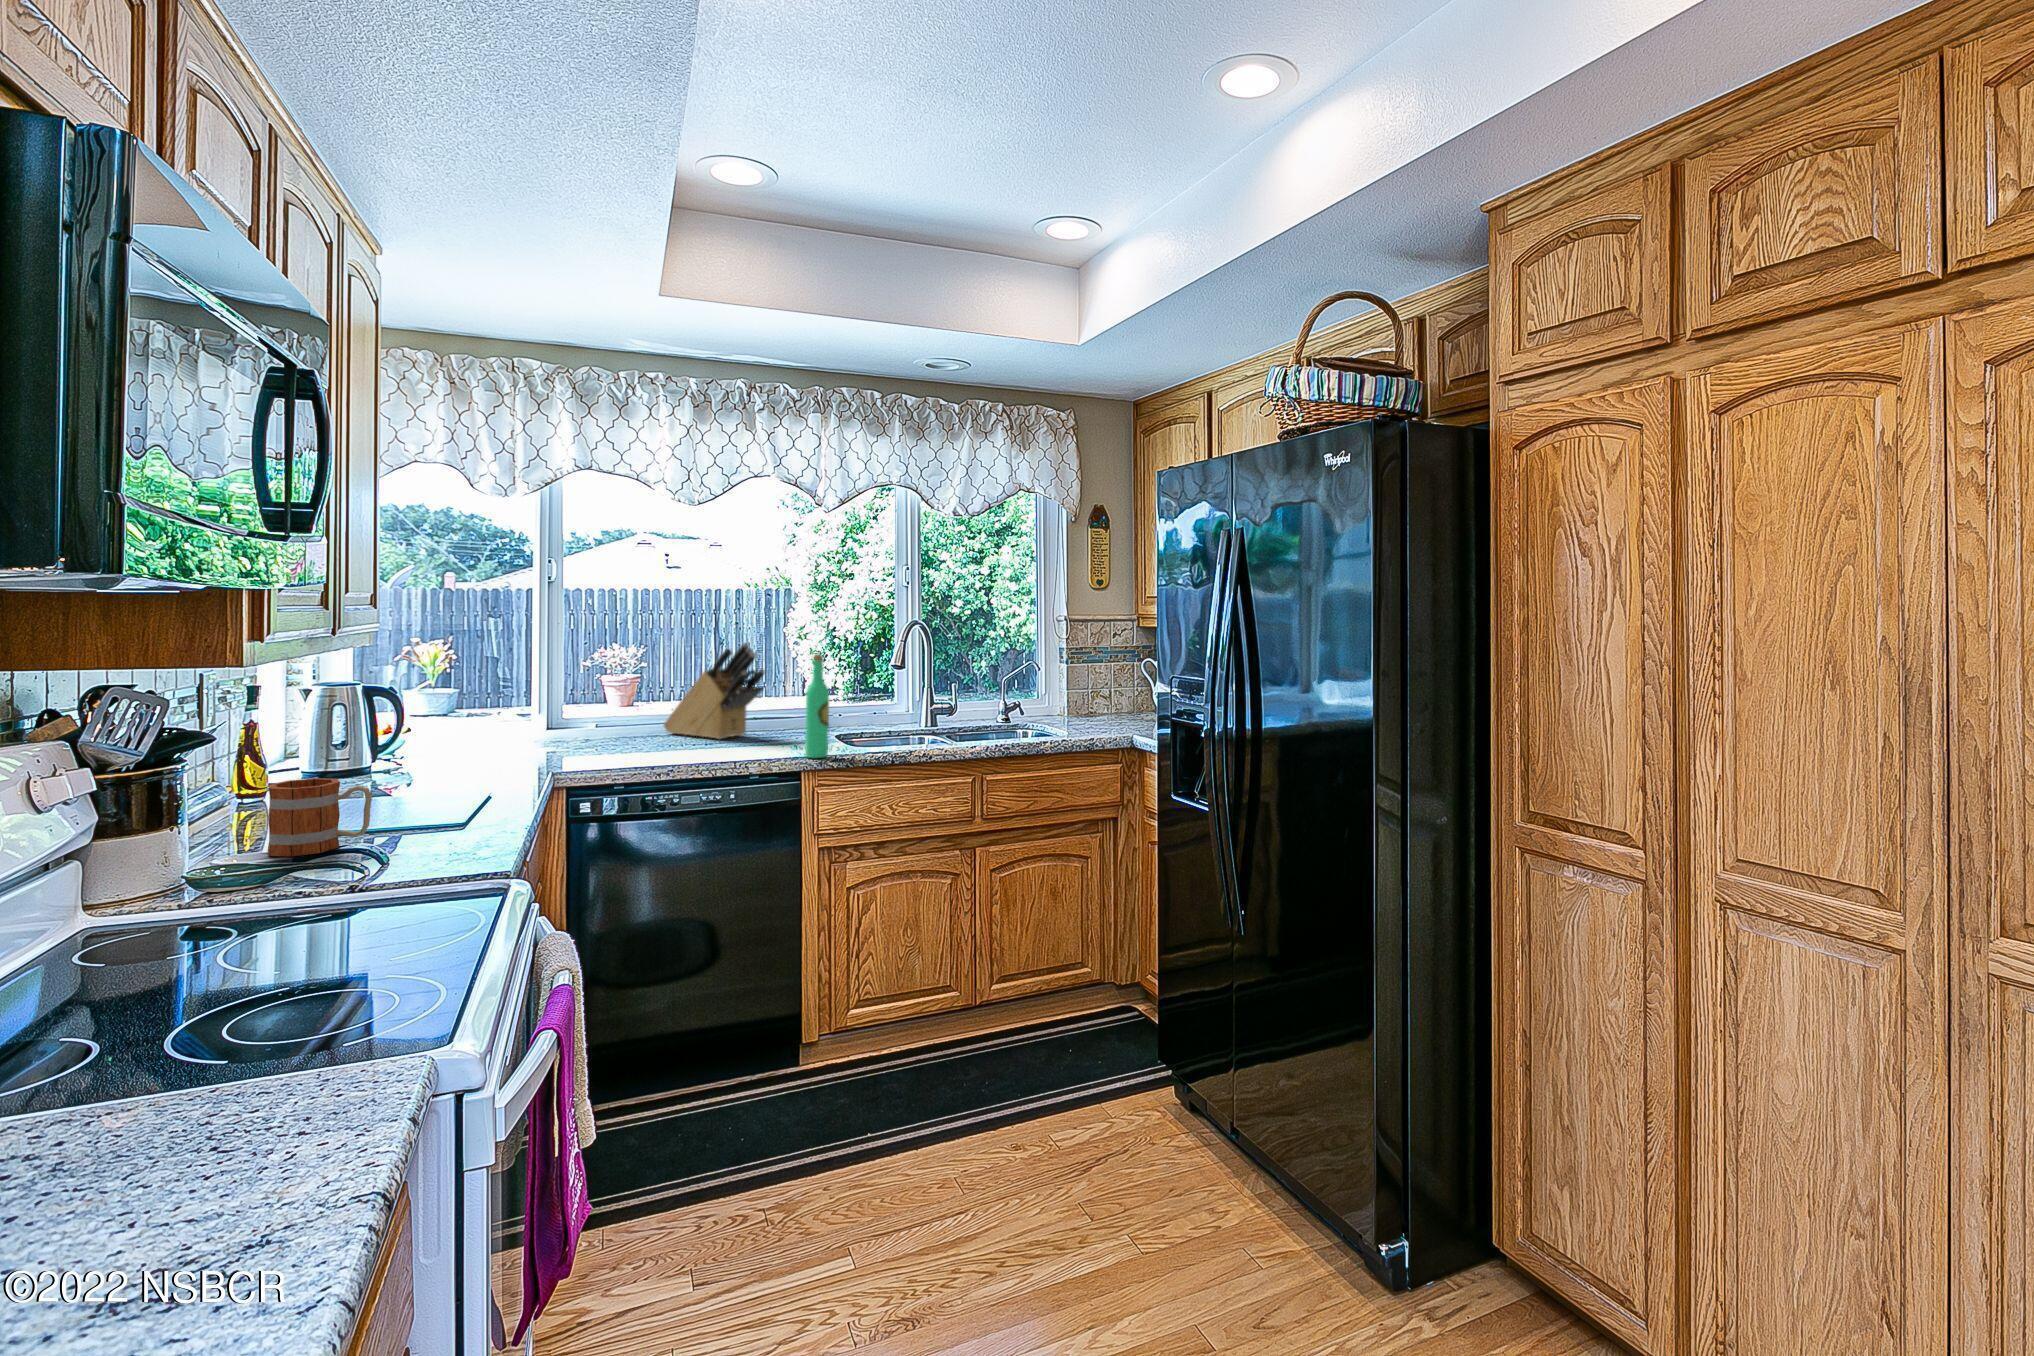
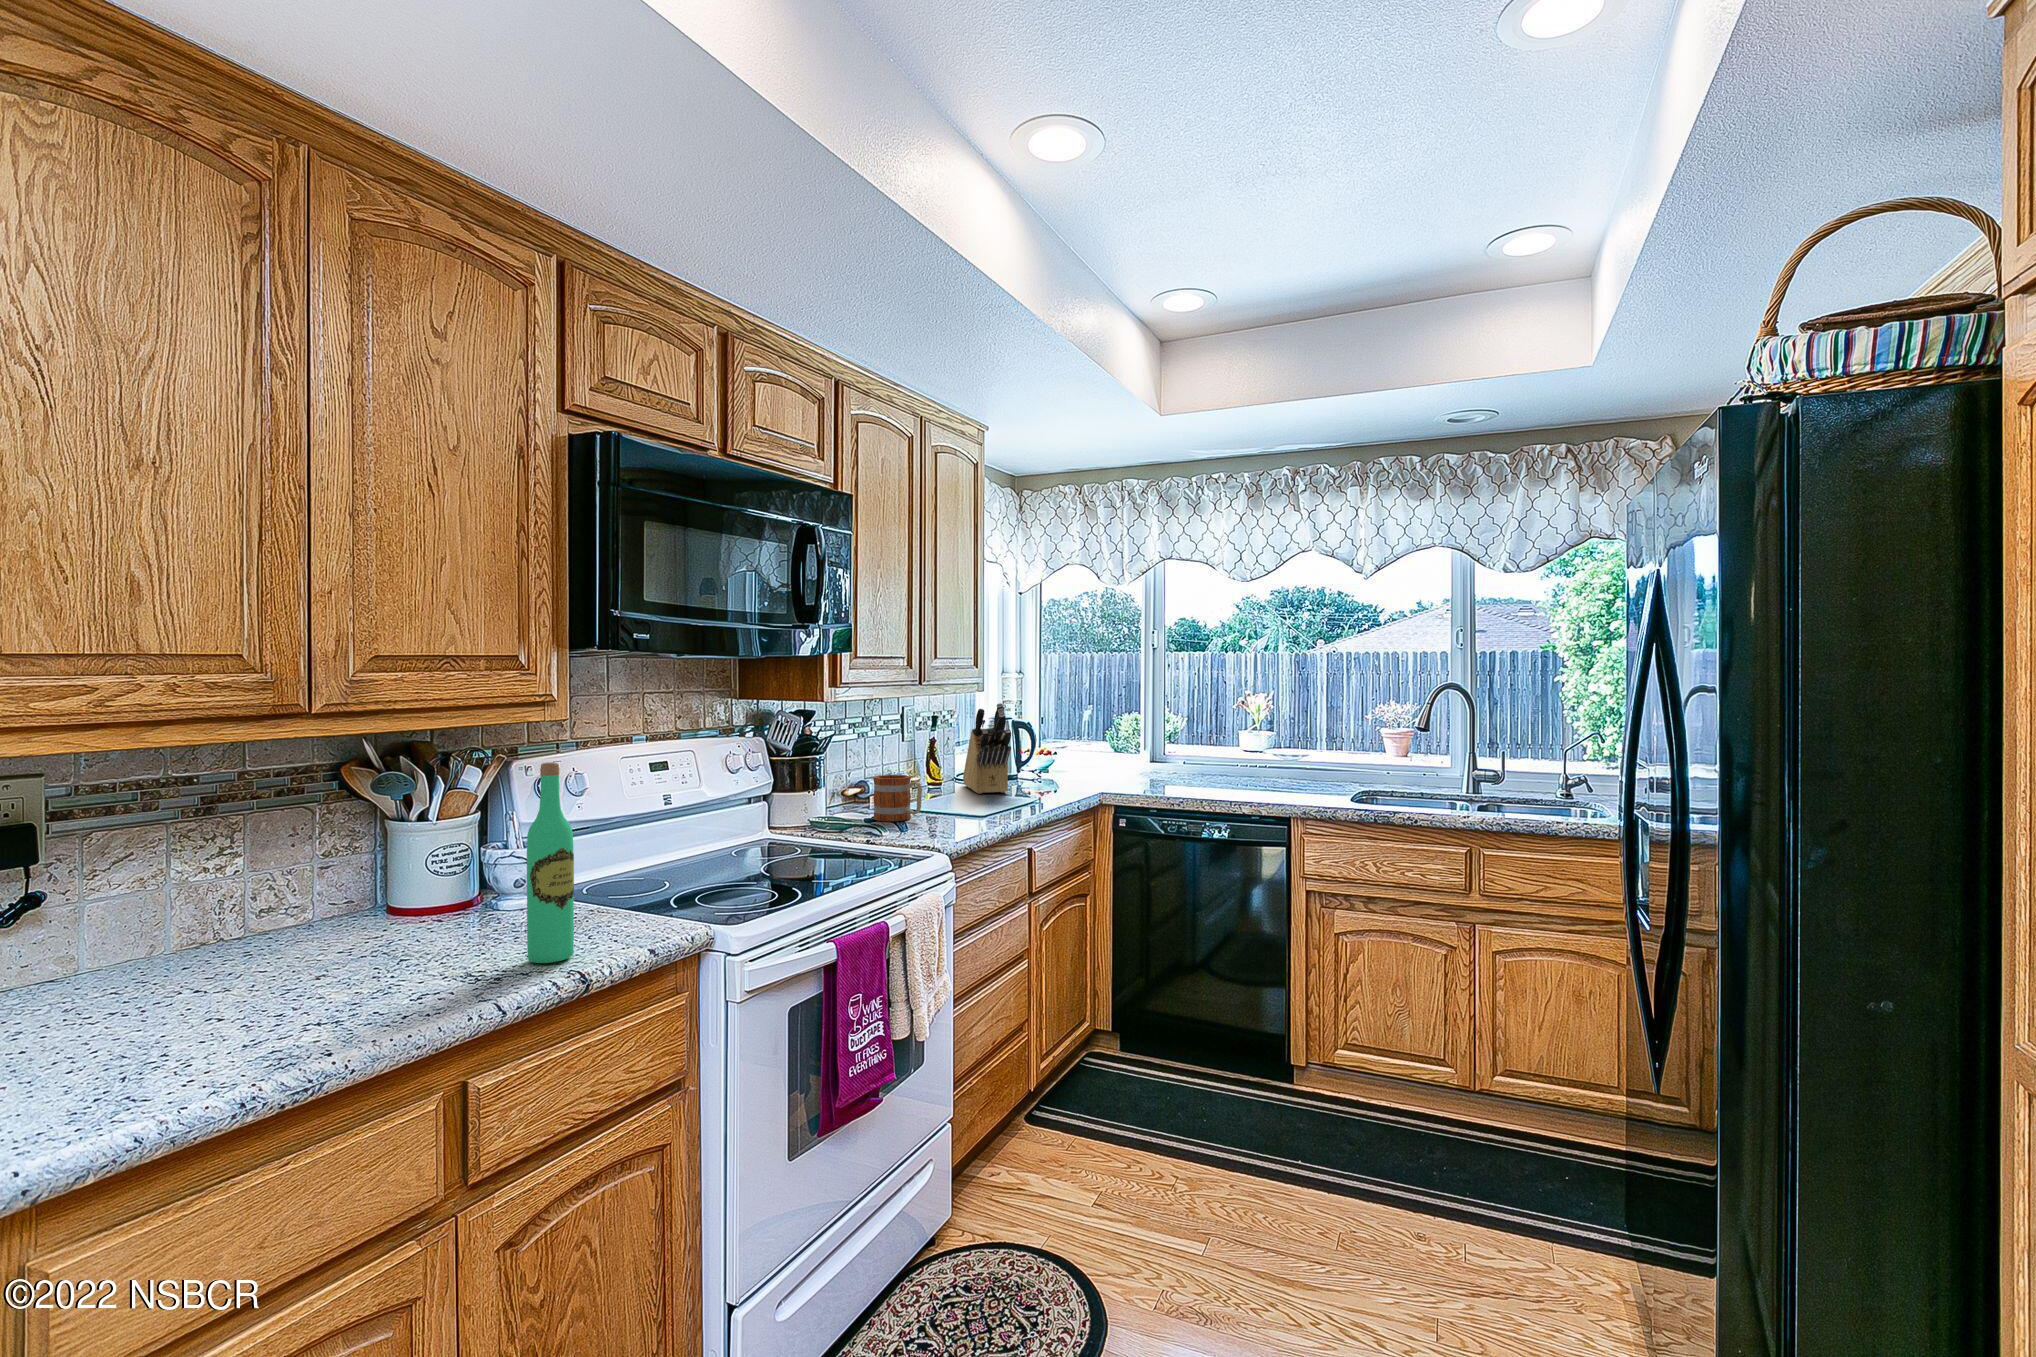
knife block: present [664,643,765,739] -> present [963,703,1011,794]
wine bottle: present [805,654,829,758] -> present [527,762,574,963]

